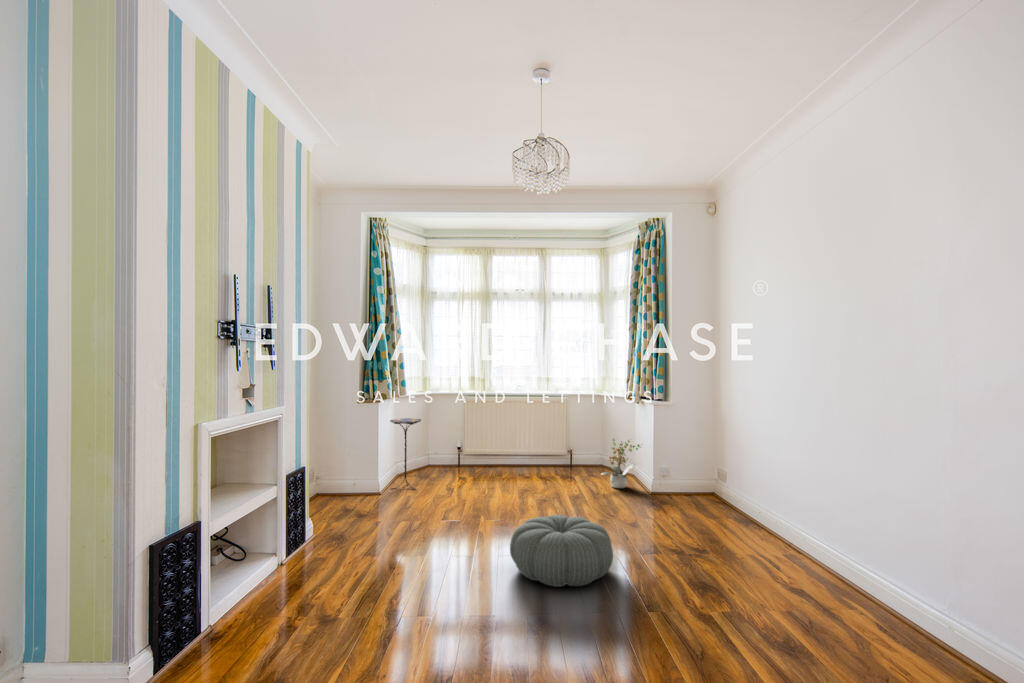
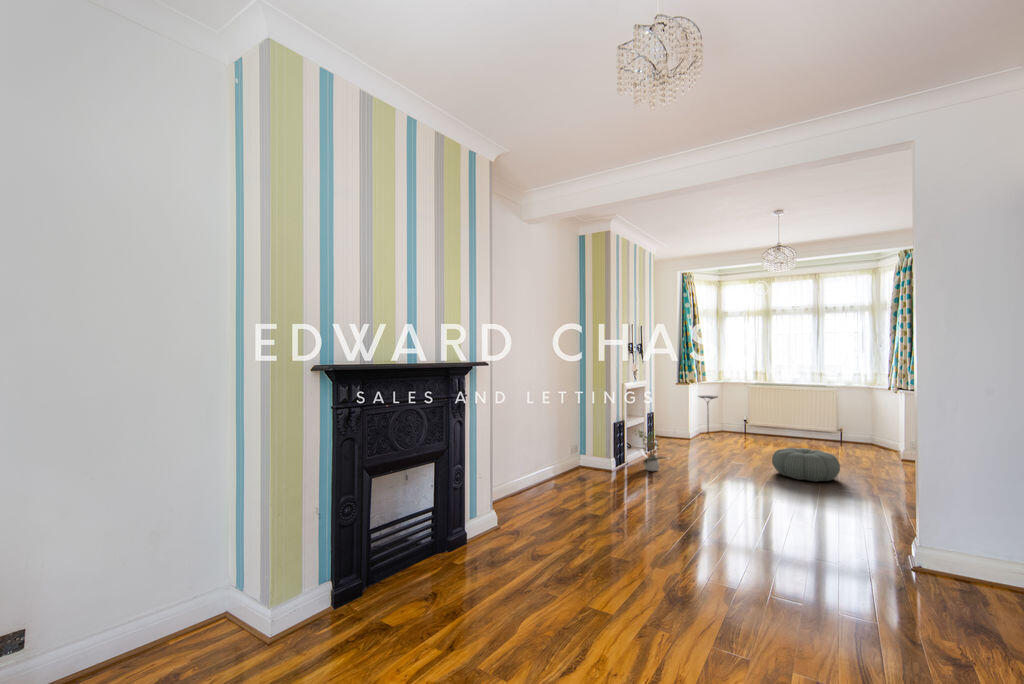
potted plant: present [601,439,640,488] -> present [635,429,668,471]

